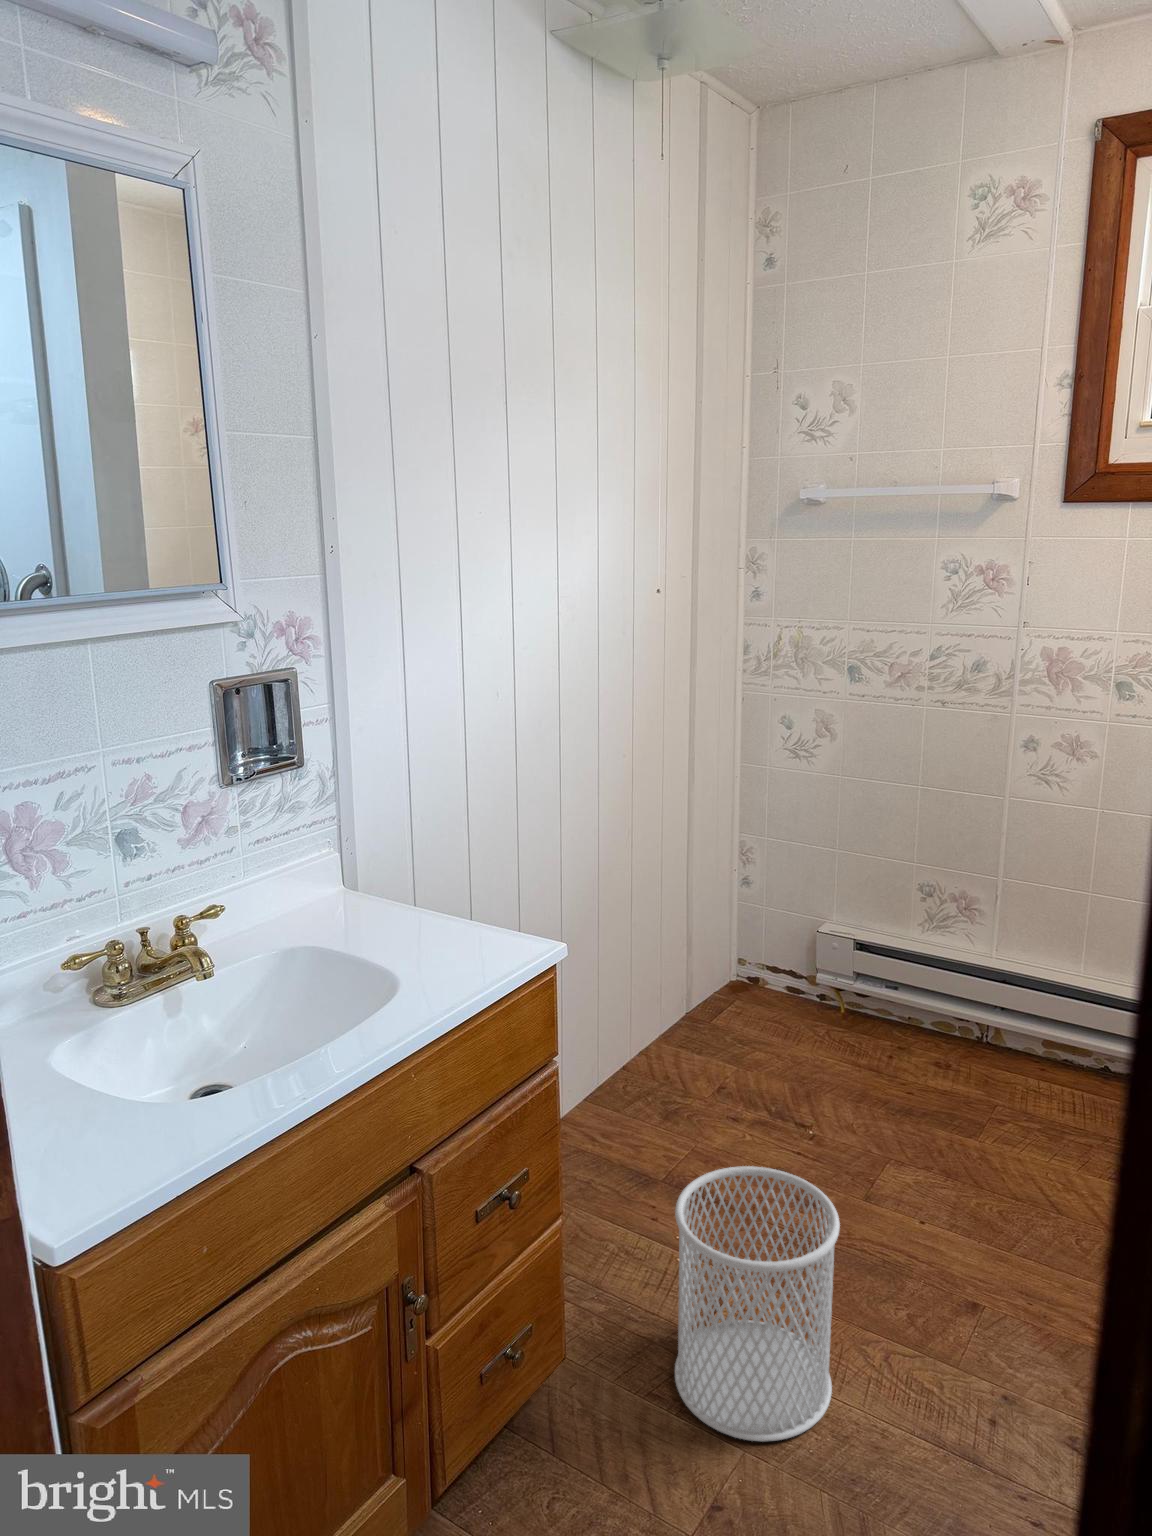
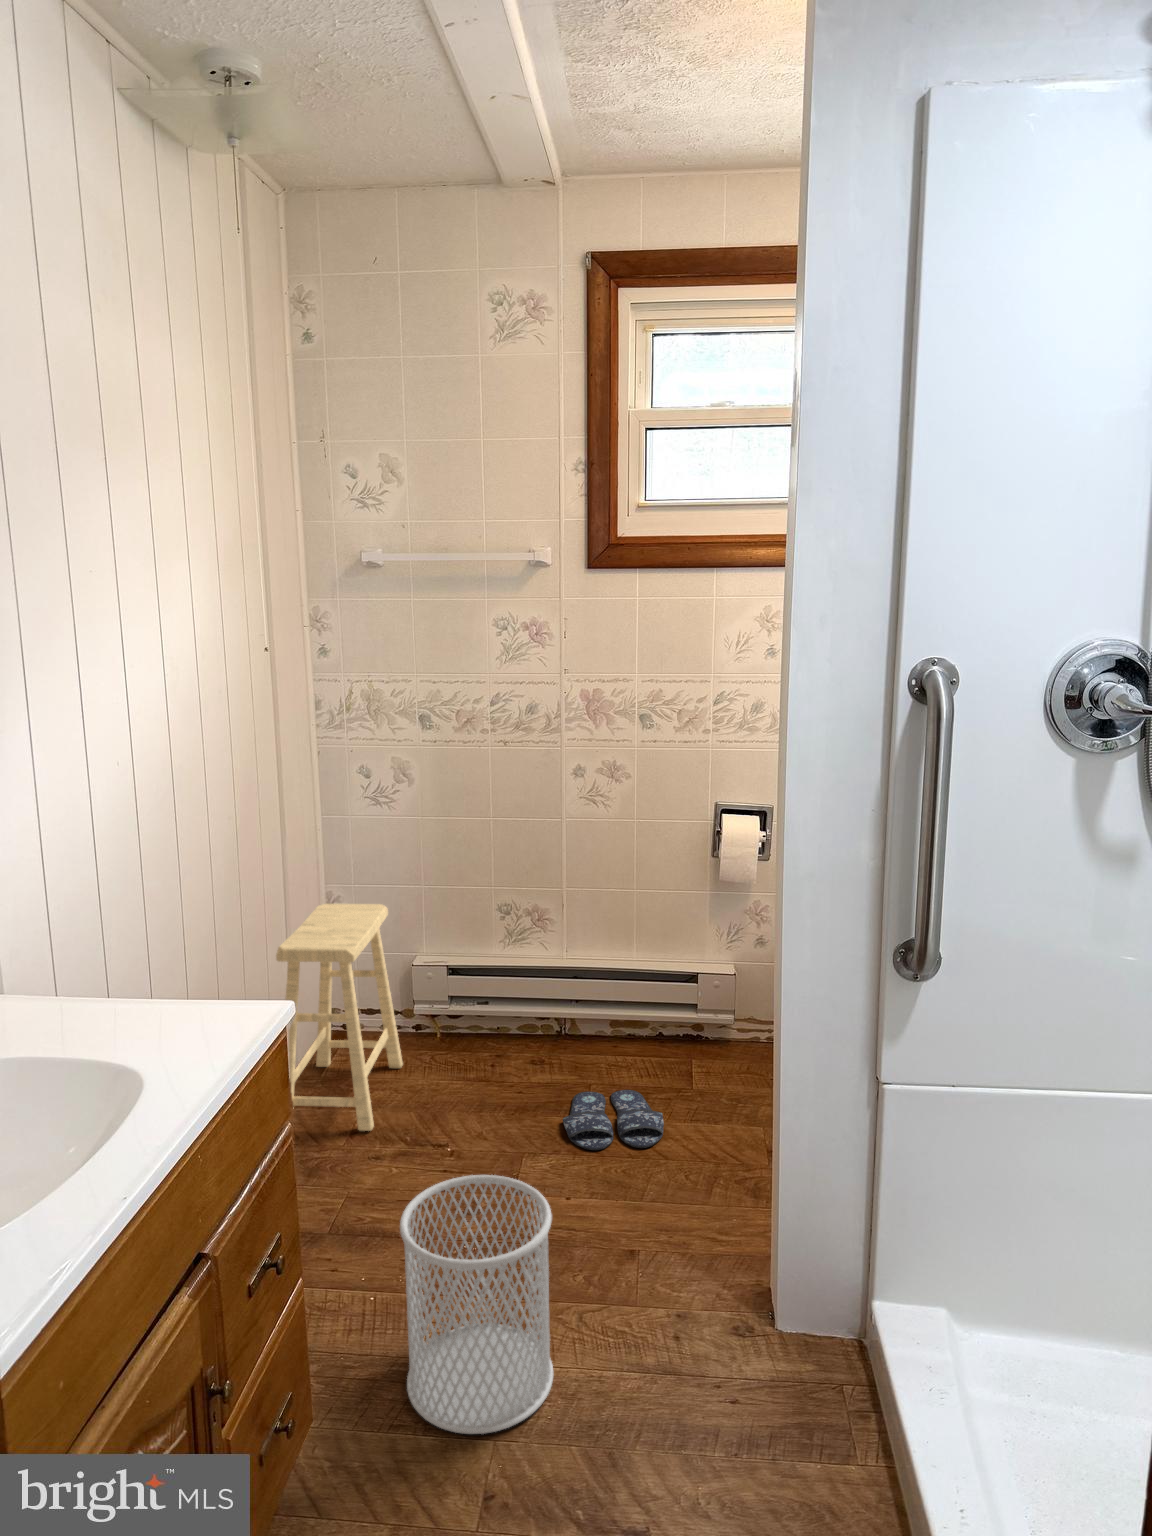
footstool: none [649,854,794,1094] -> present [276,904,403,1131]
slippers: none [944,1110,1070,1193] -> present [563,1090,664,1150]

